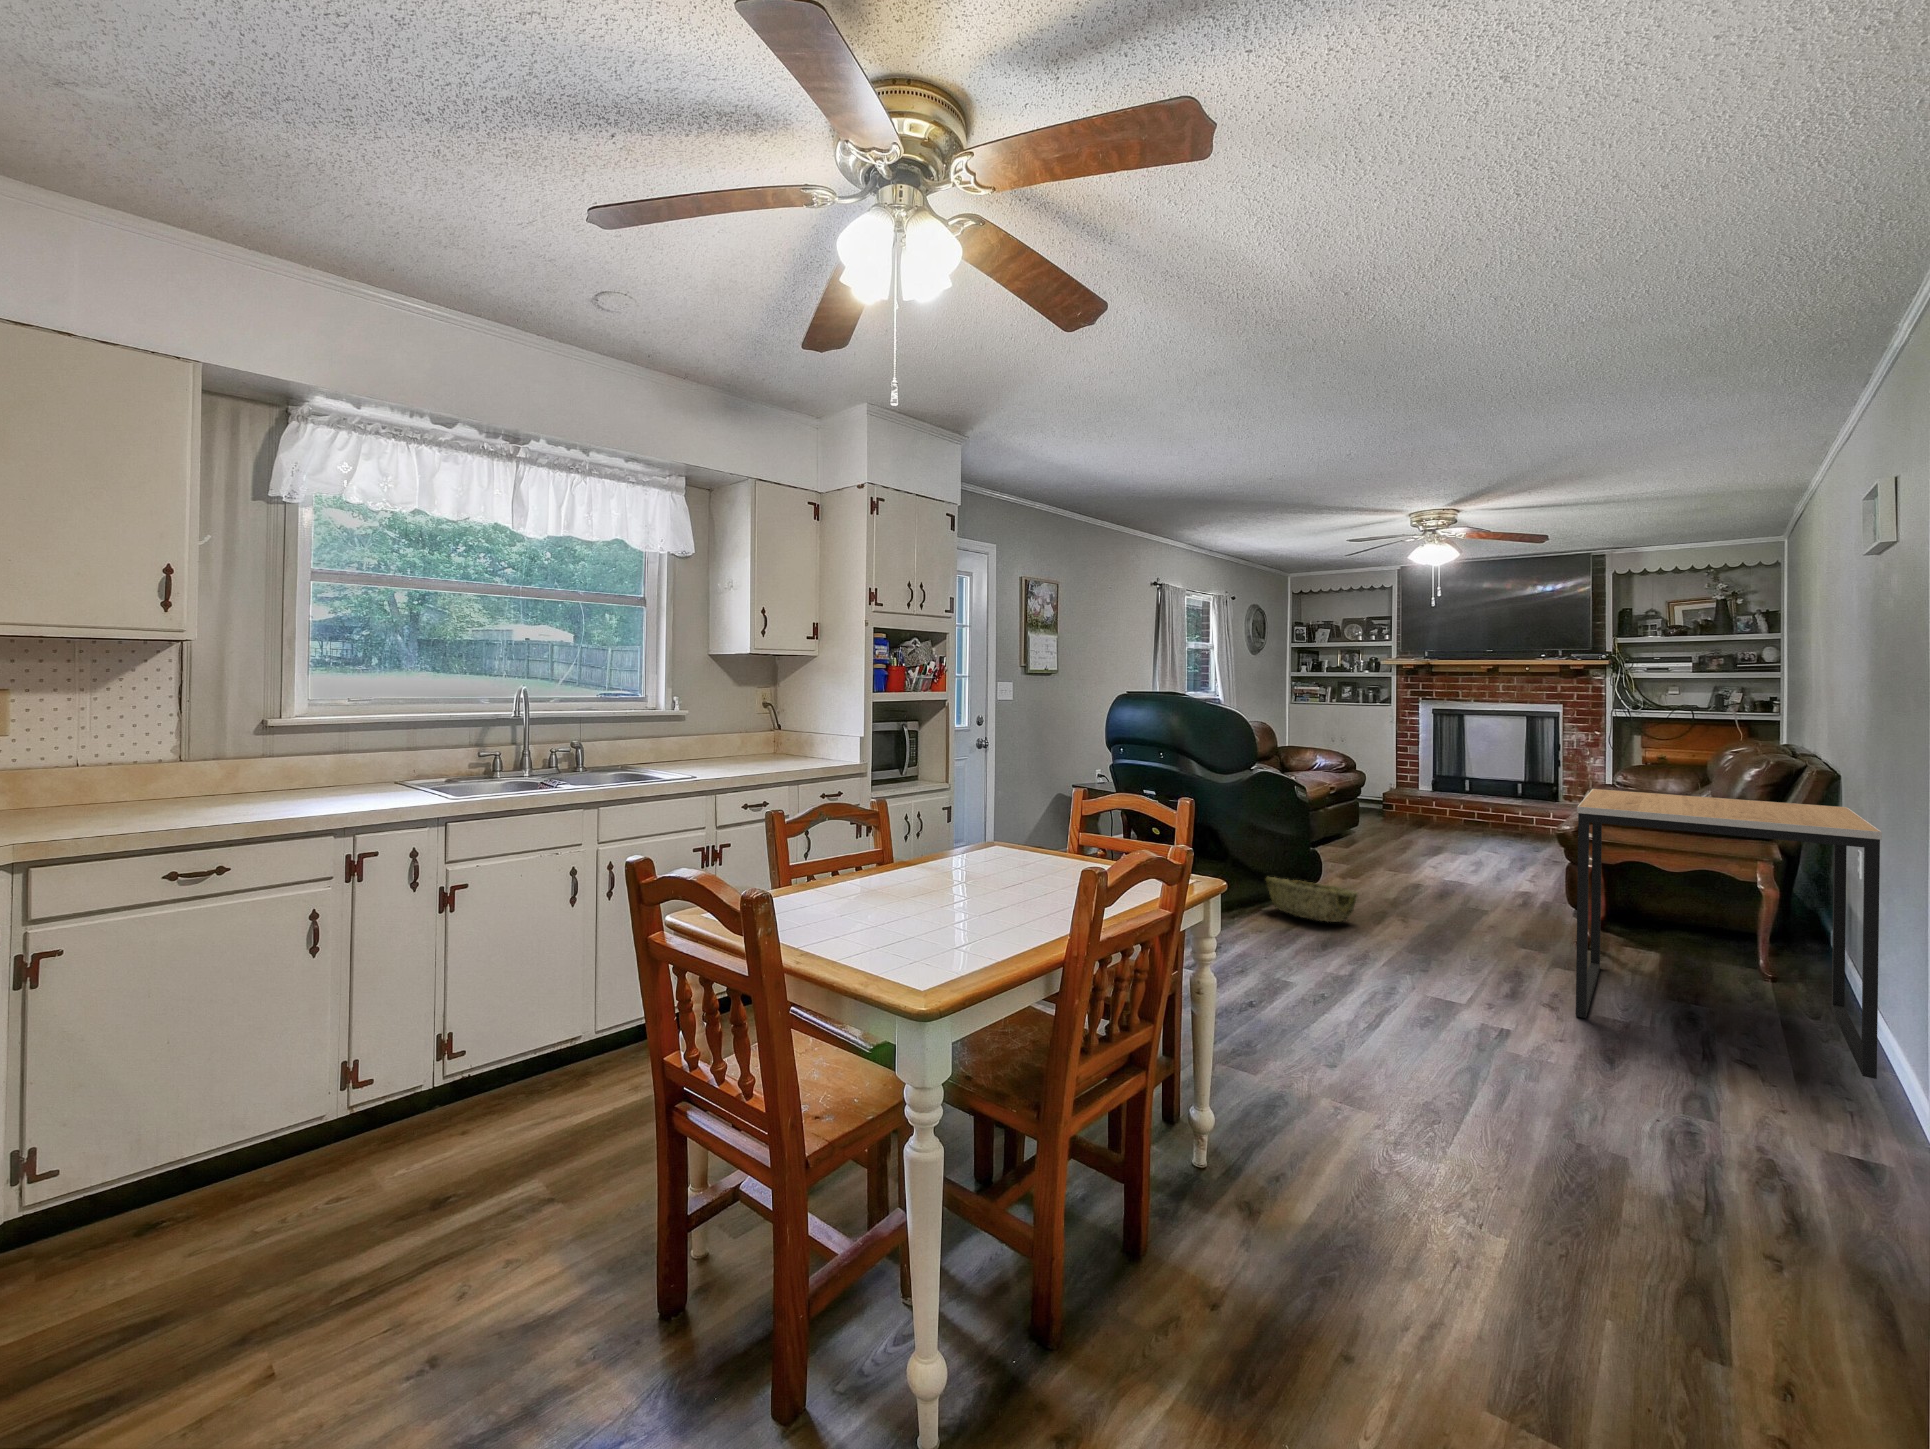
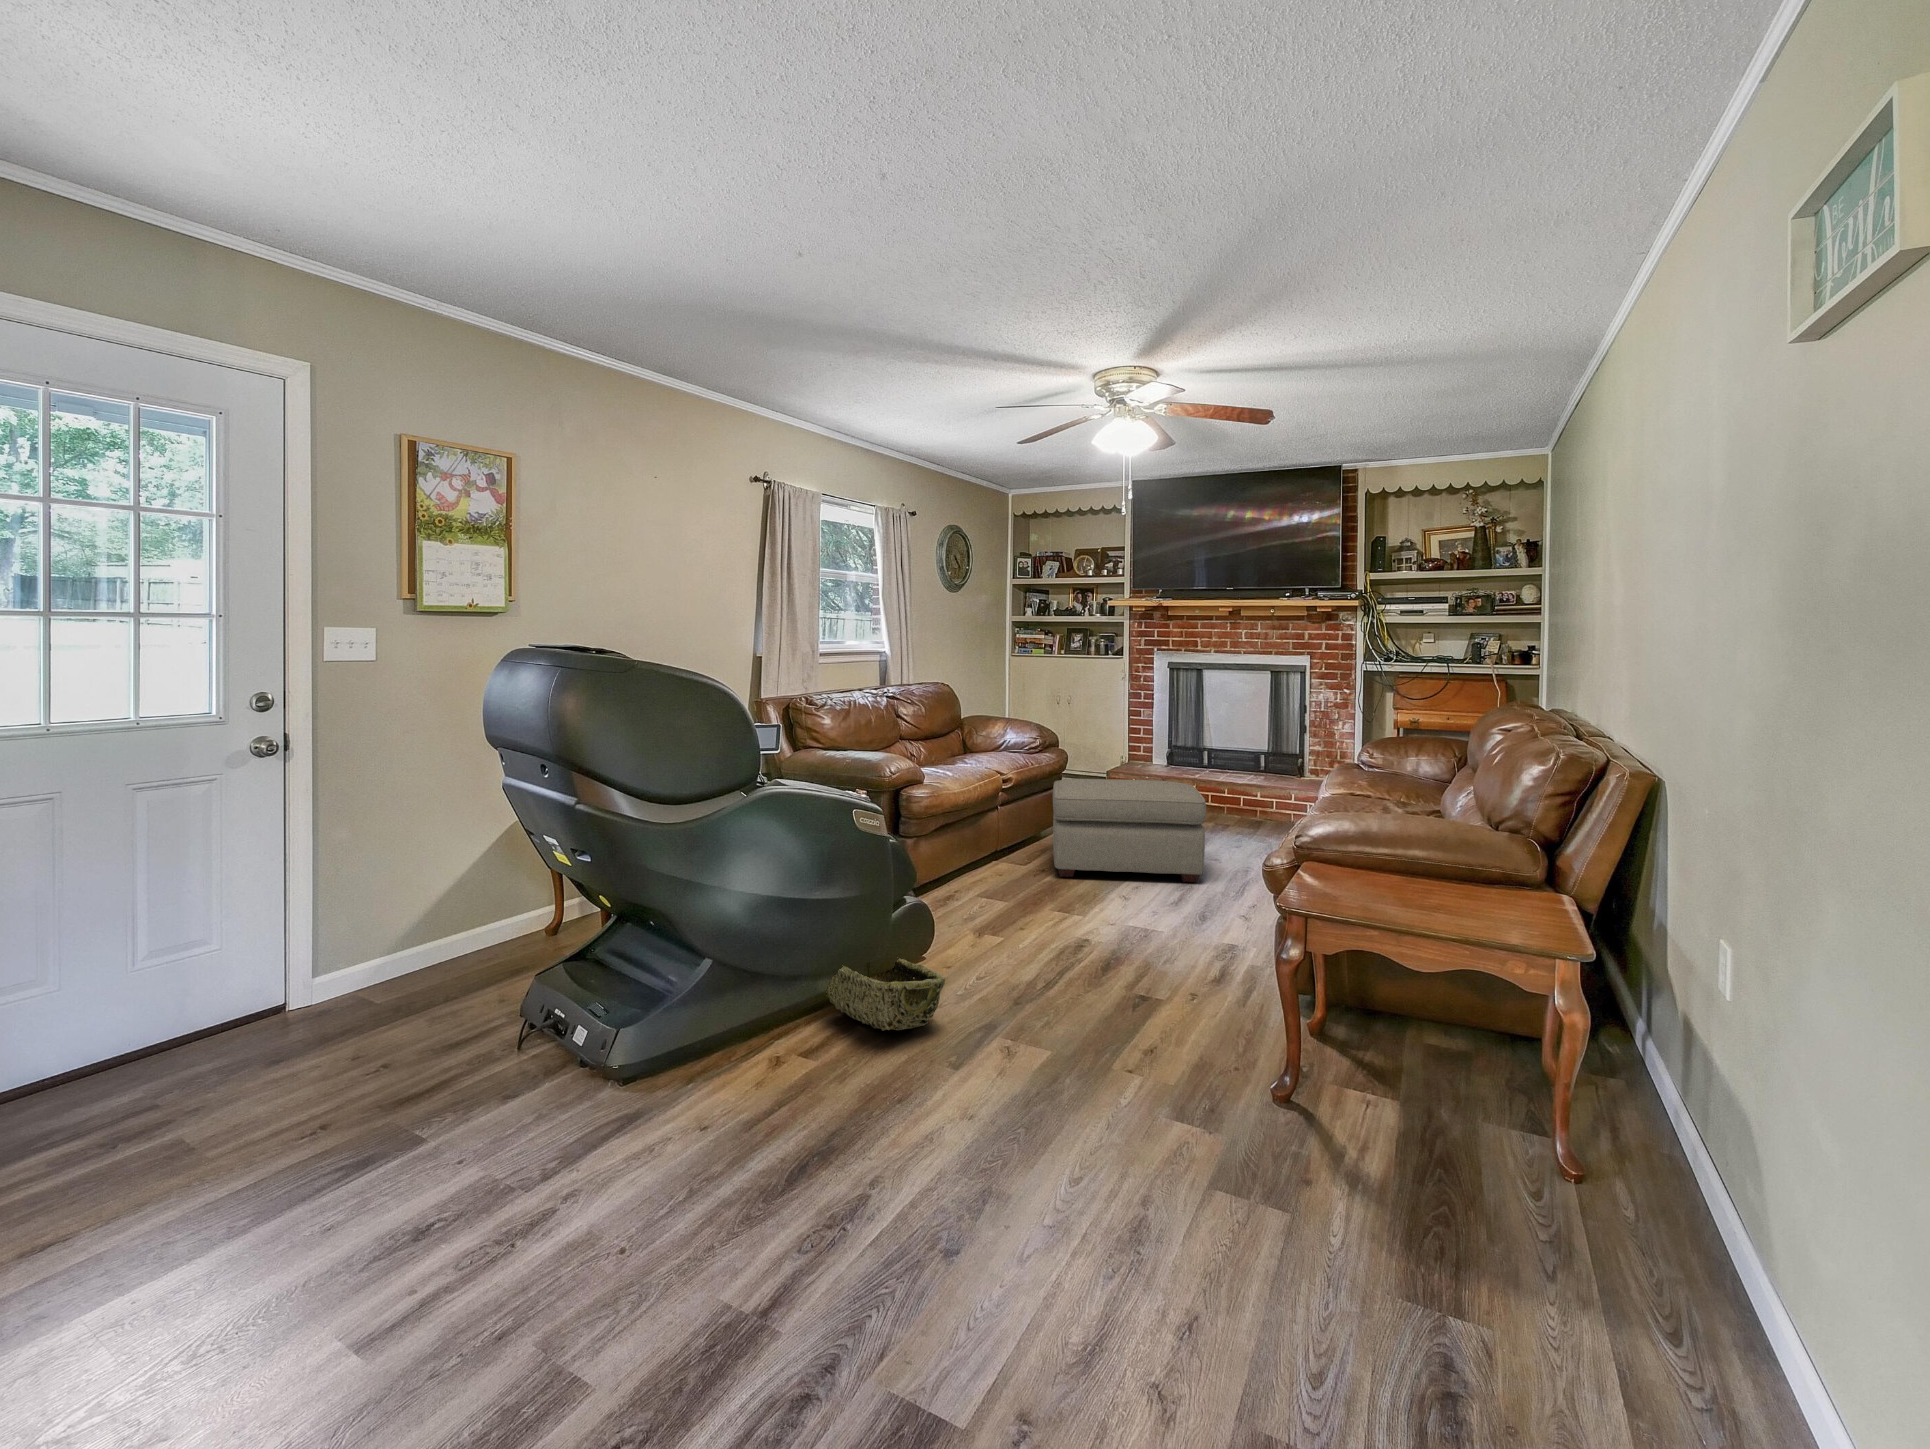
side table: present [1576,789,1882,1079] -> none [1177,820,1666,1420]
ottoman: none [1366,791,1500,866] -> present [1053,779,1206,882]

